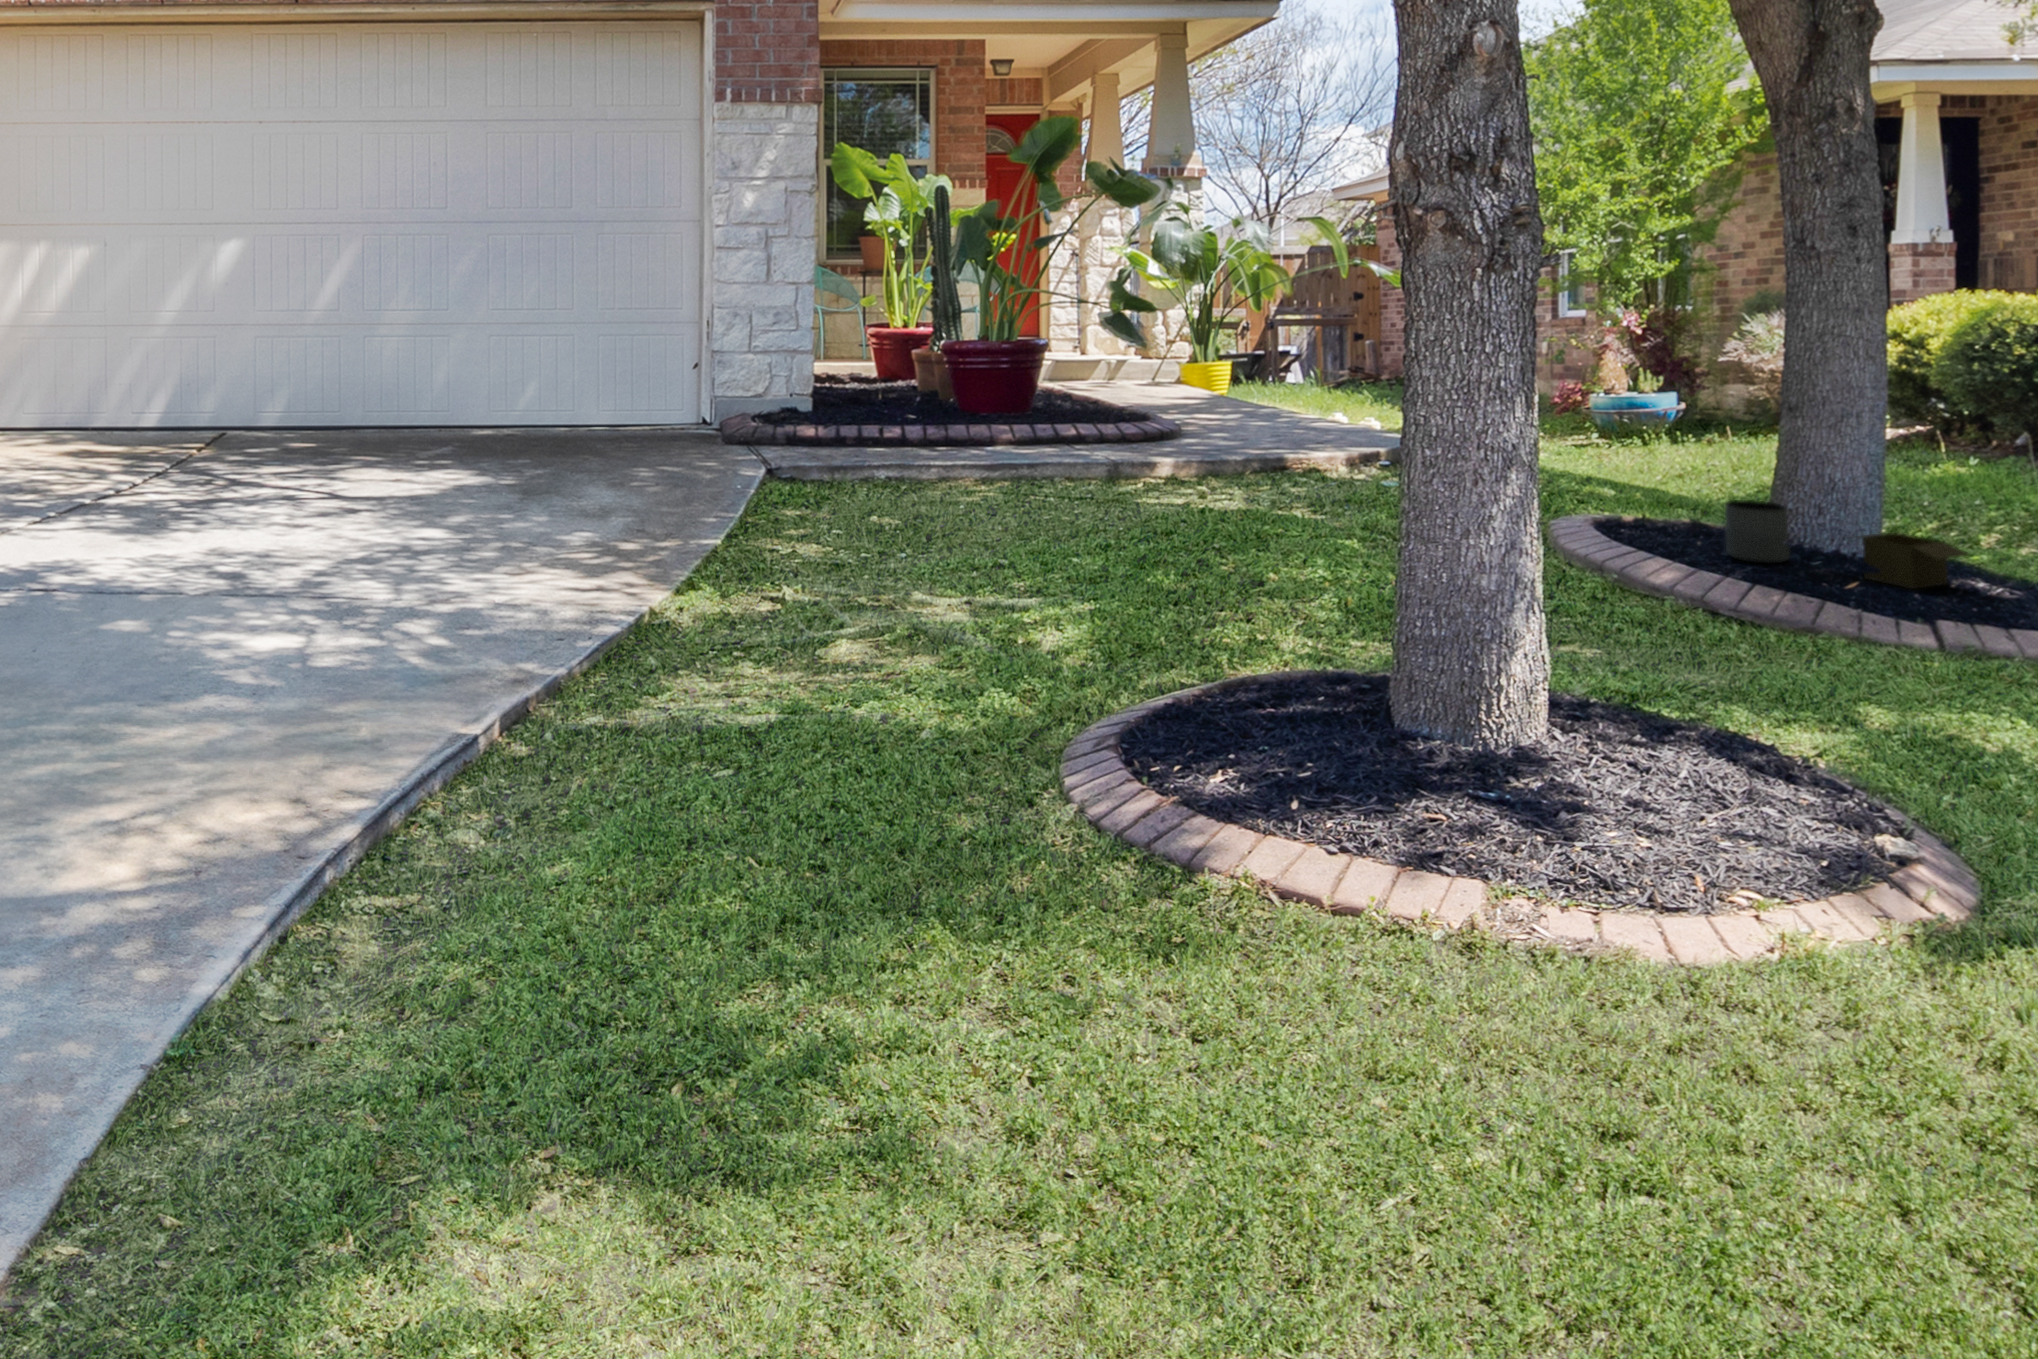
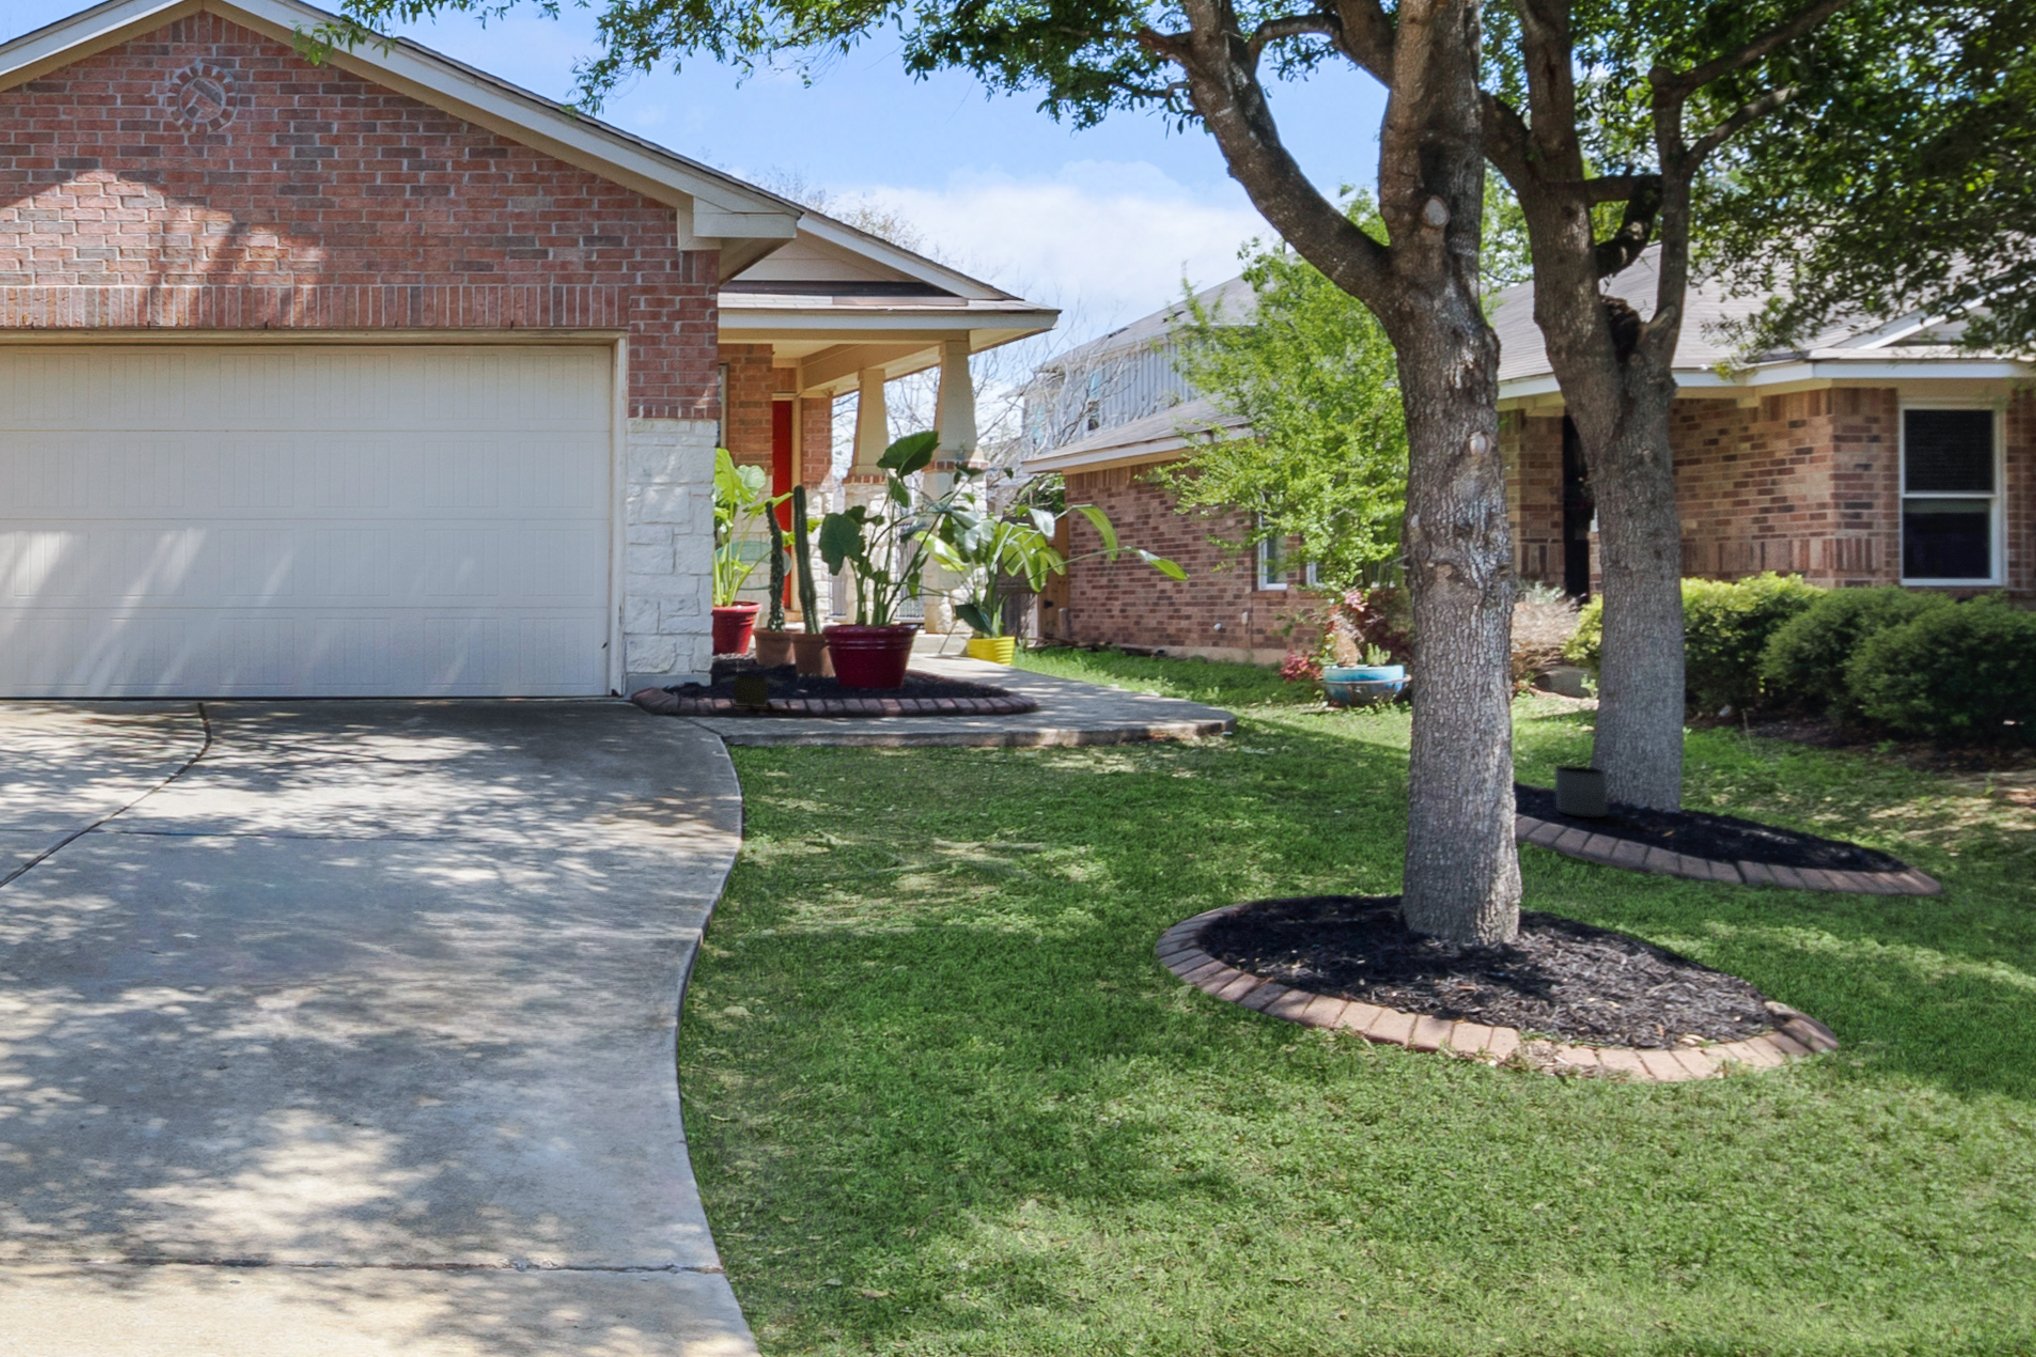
cardboard box: present [1854,533,1969,589] -> present [720,676,783,707]

